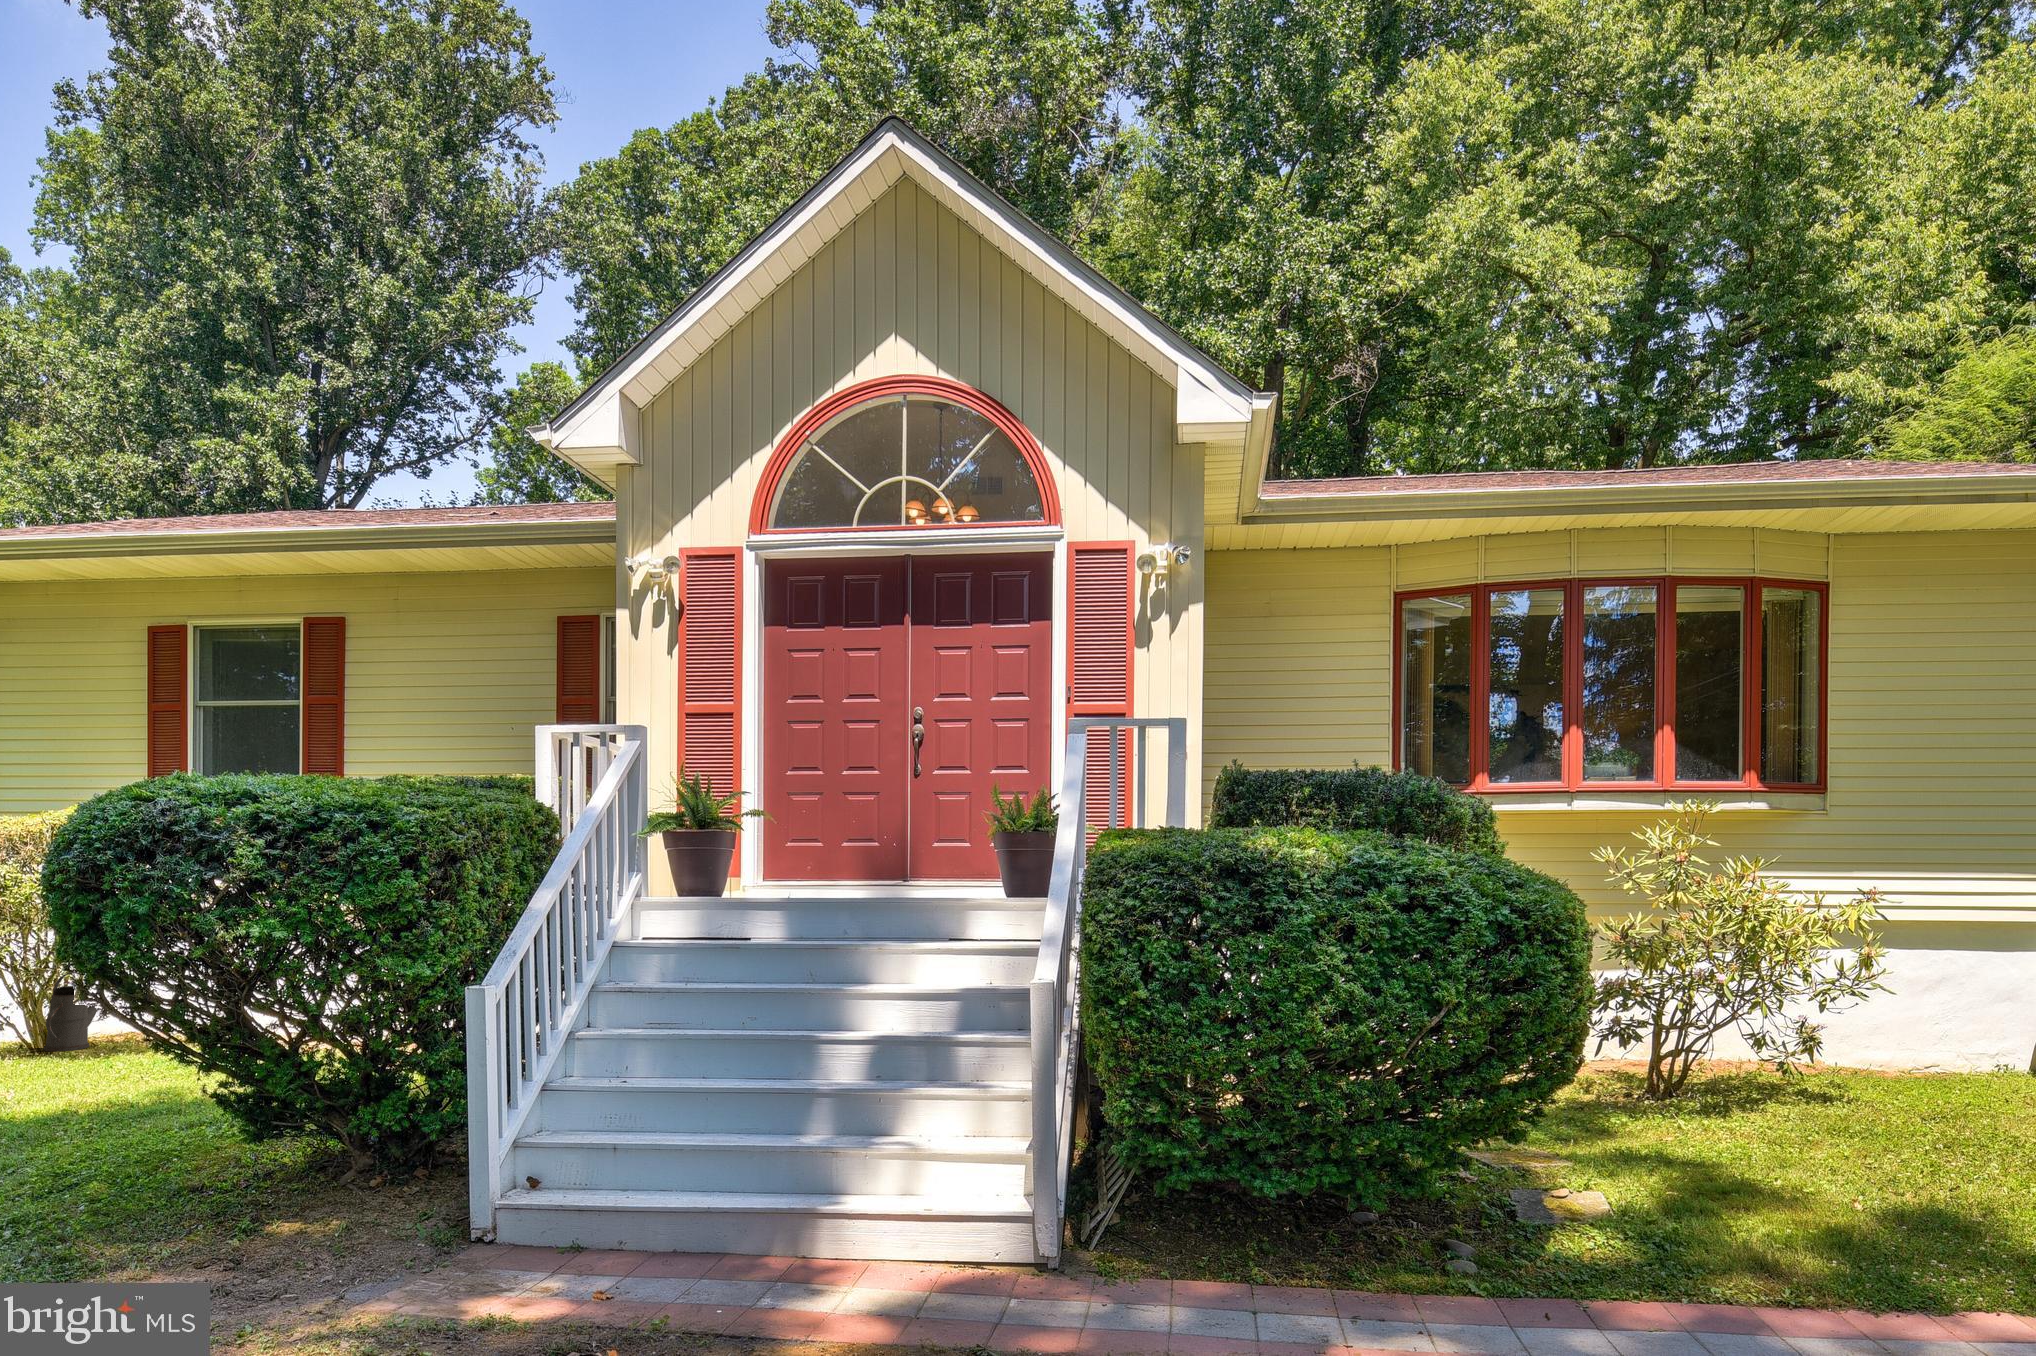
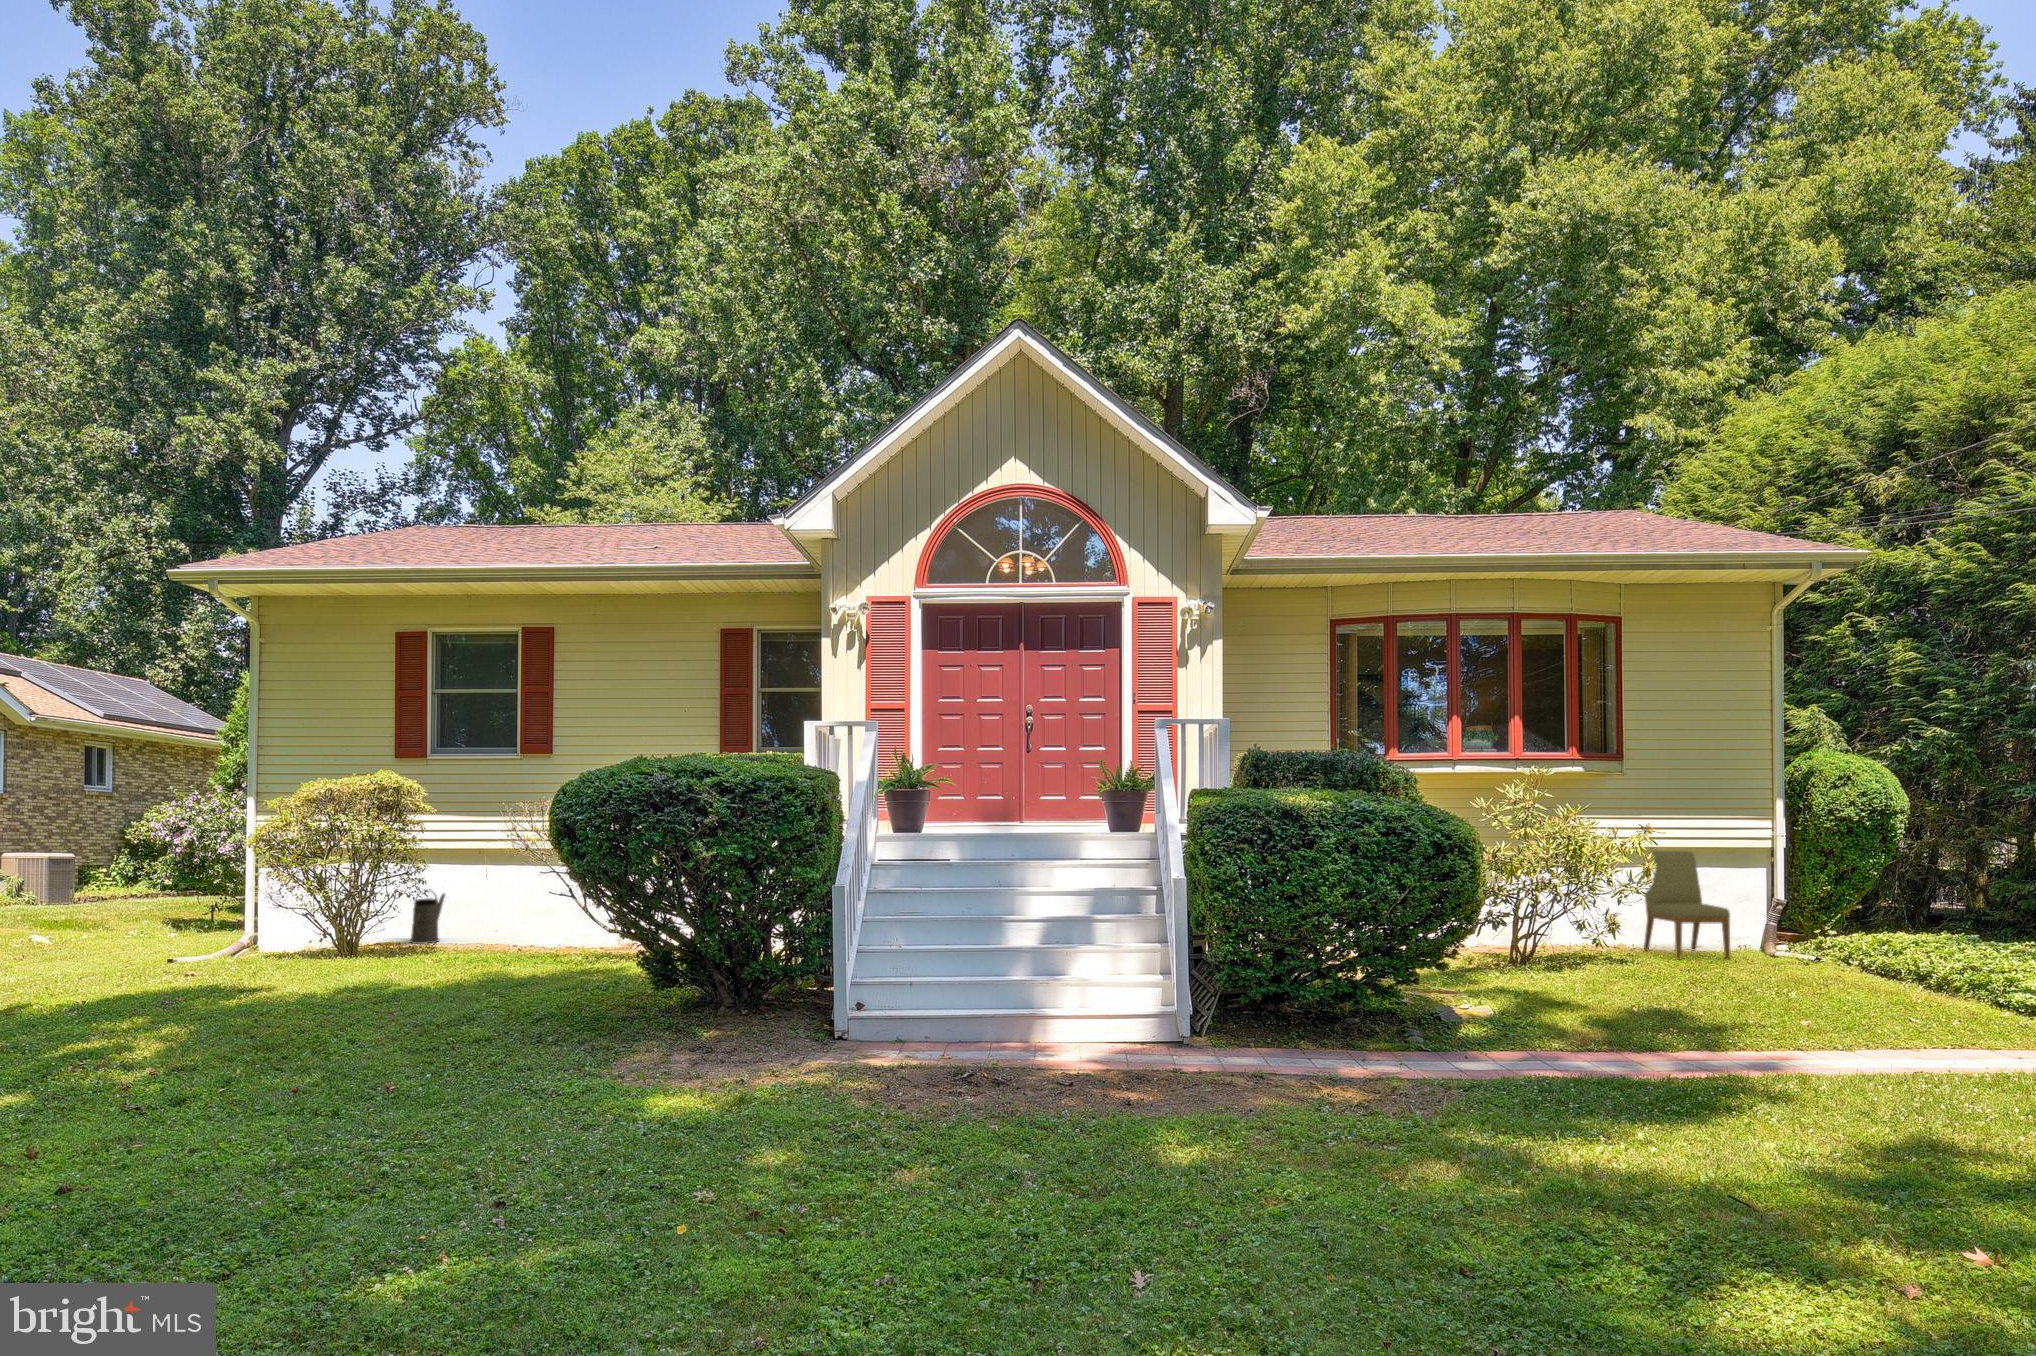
chair: none [1854,924,2003,1097] -> present [1644,850,1730,960]

